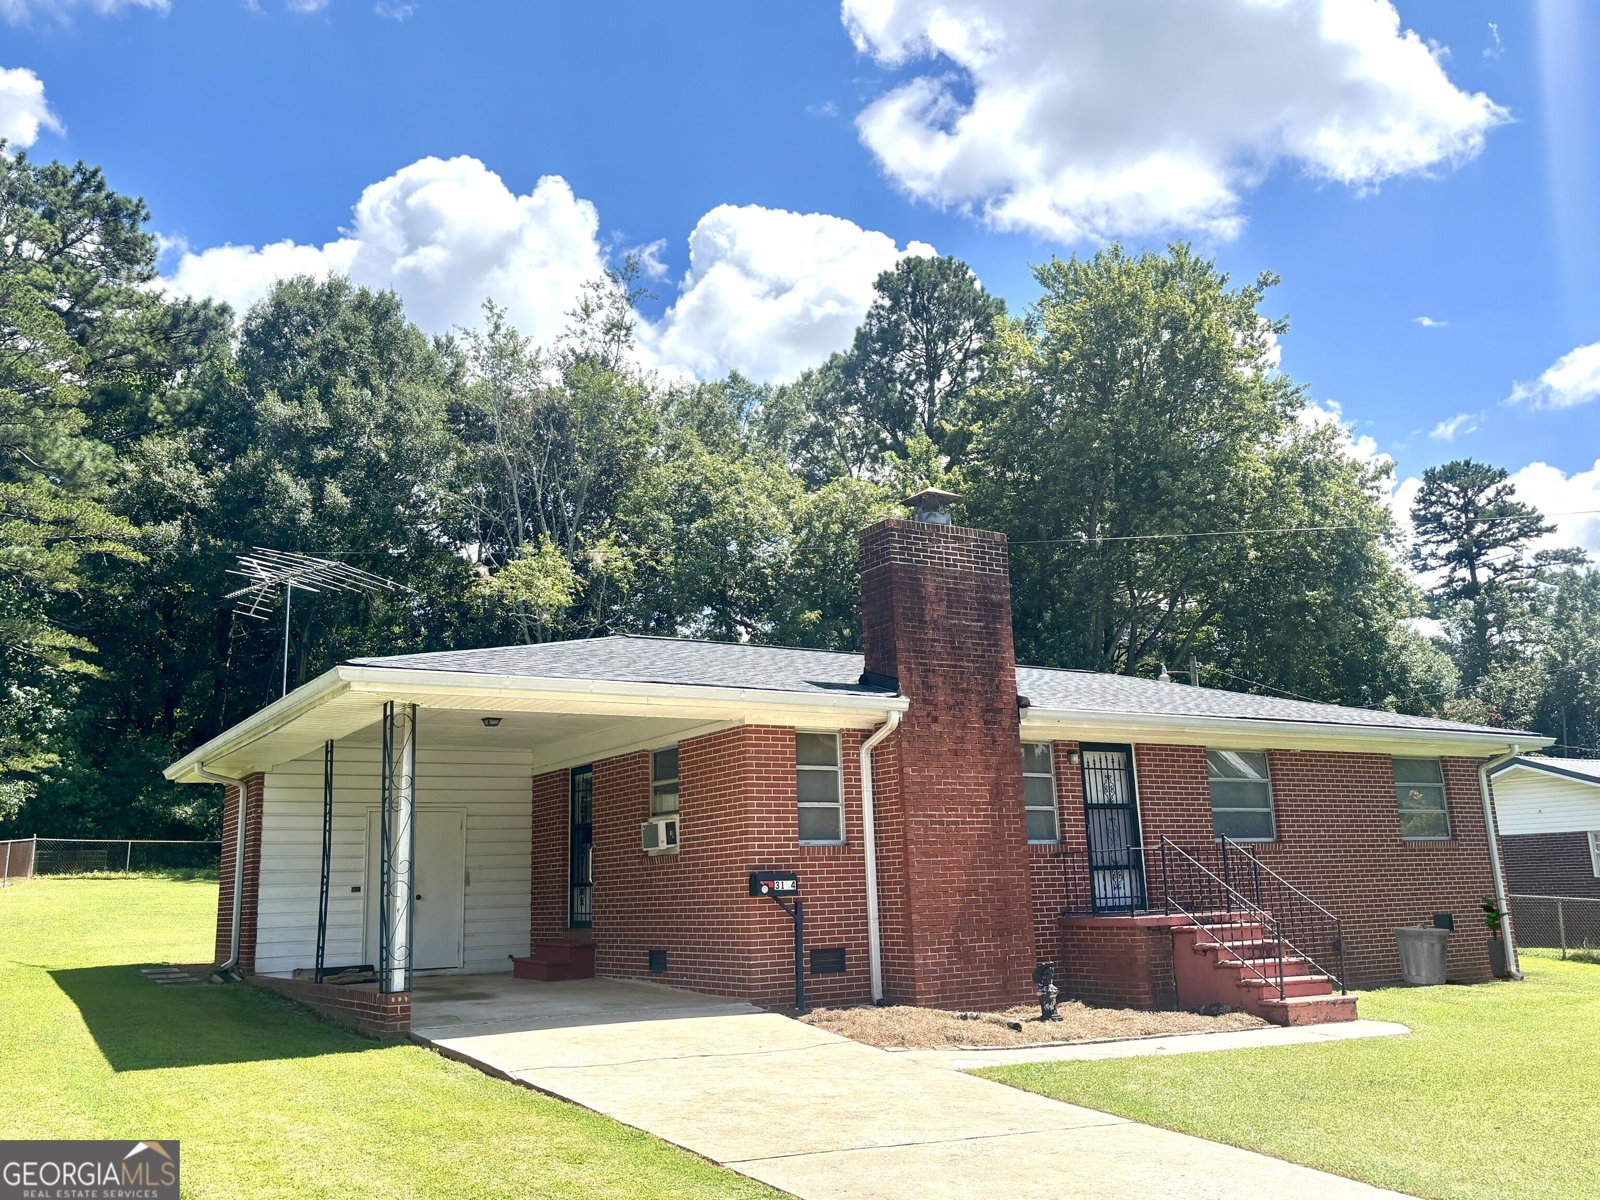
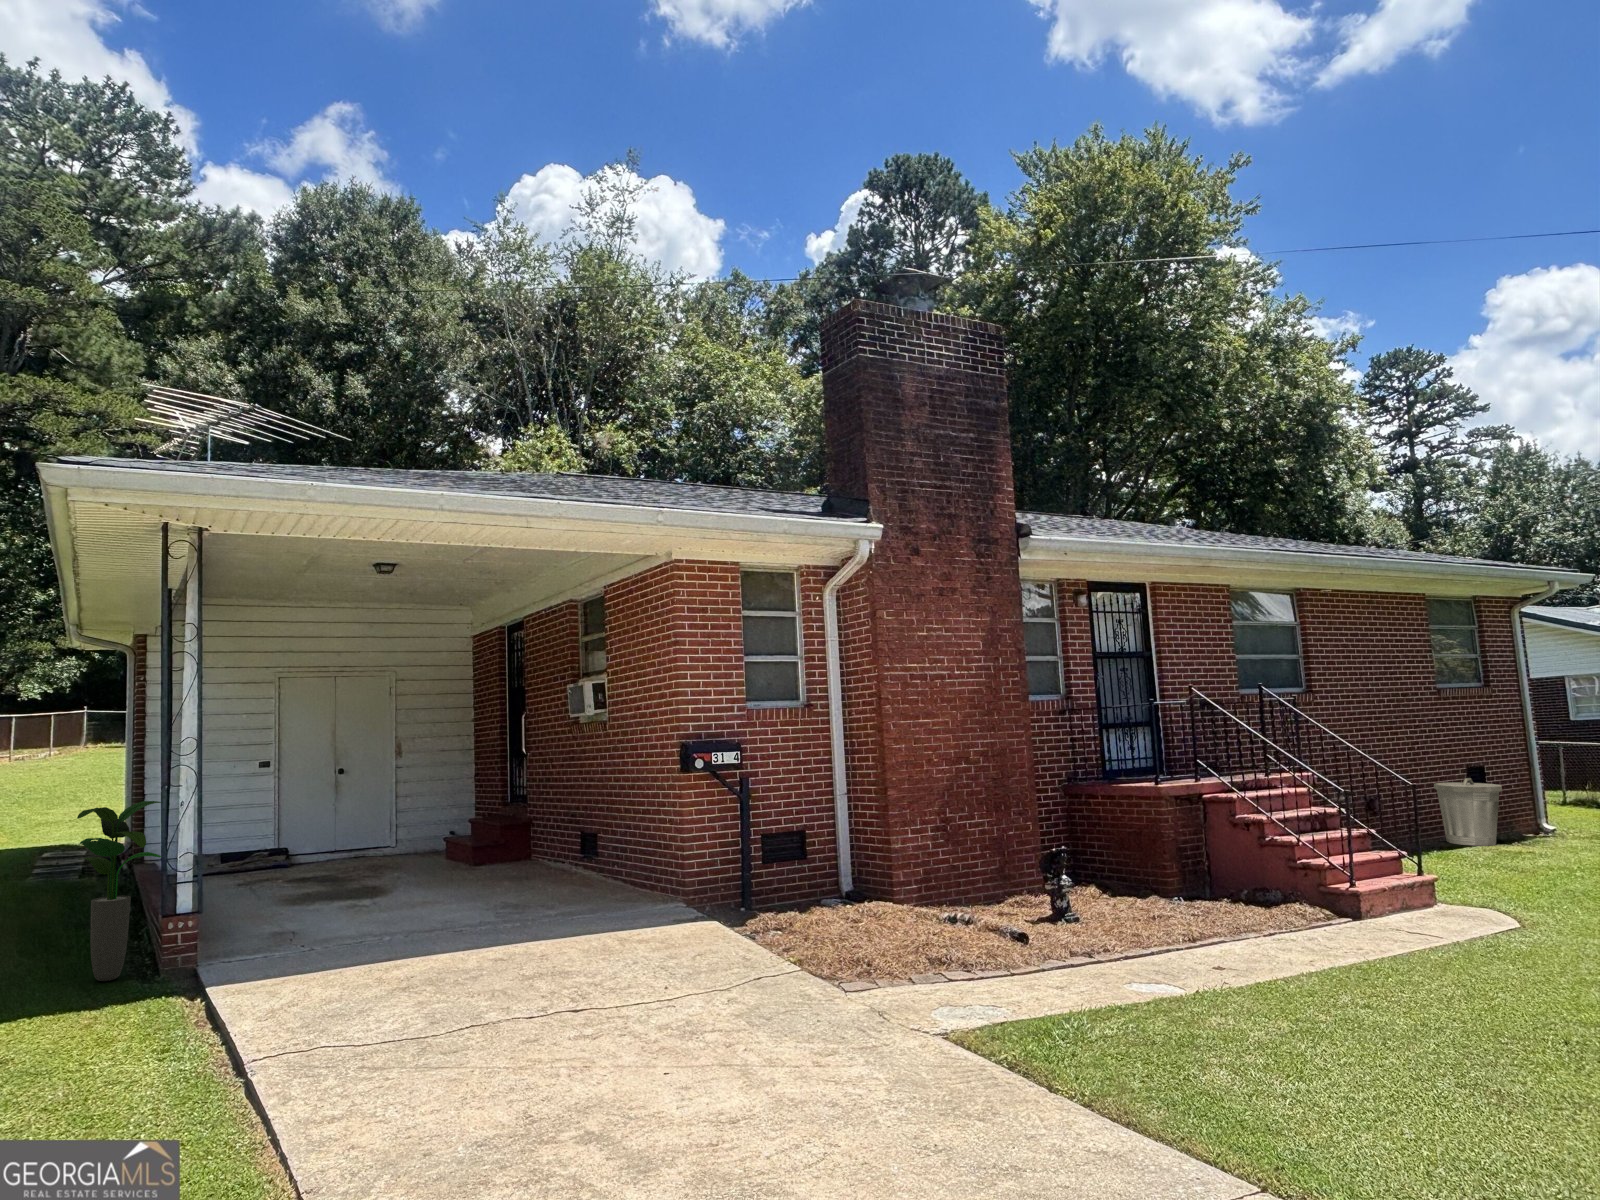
potted plant: present [1479,897,1512,977] -> present [77,801,162,981]

